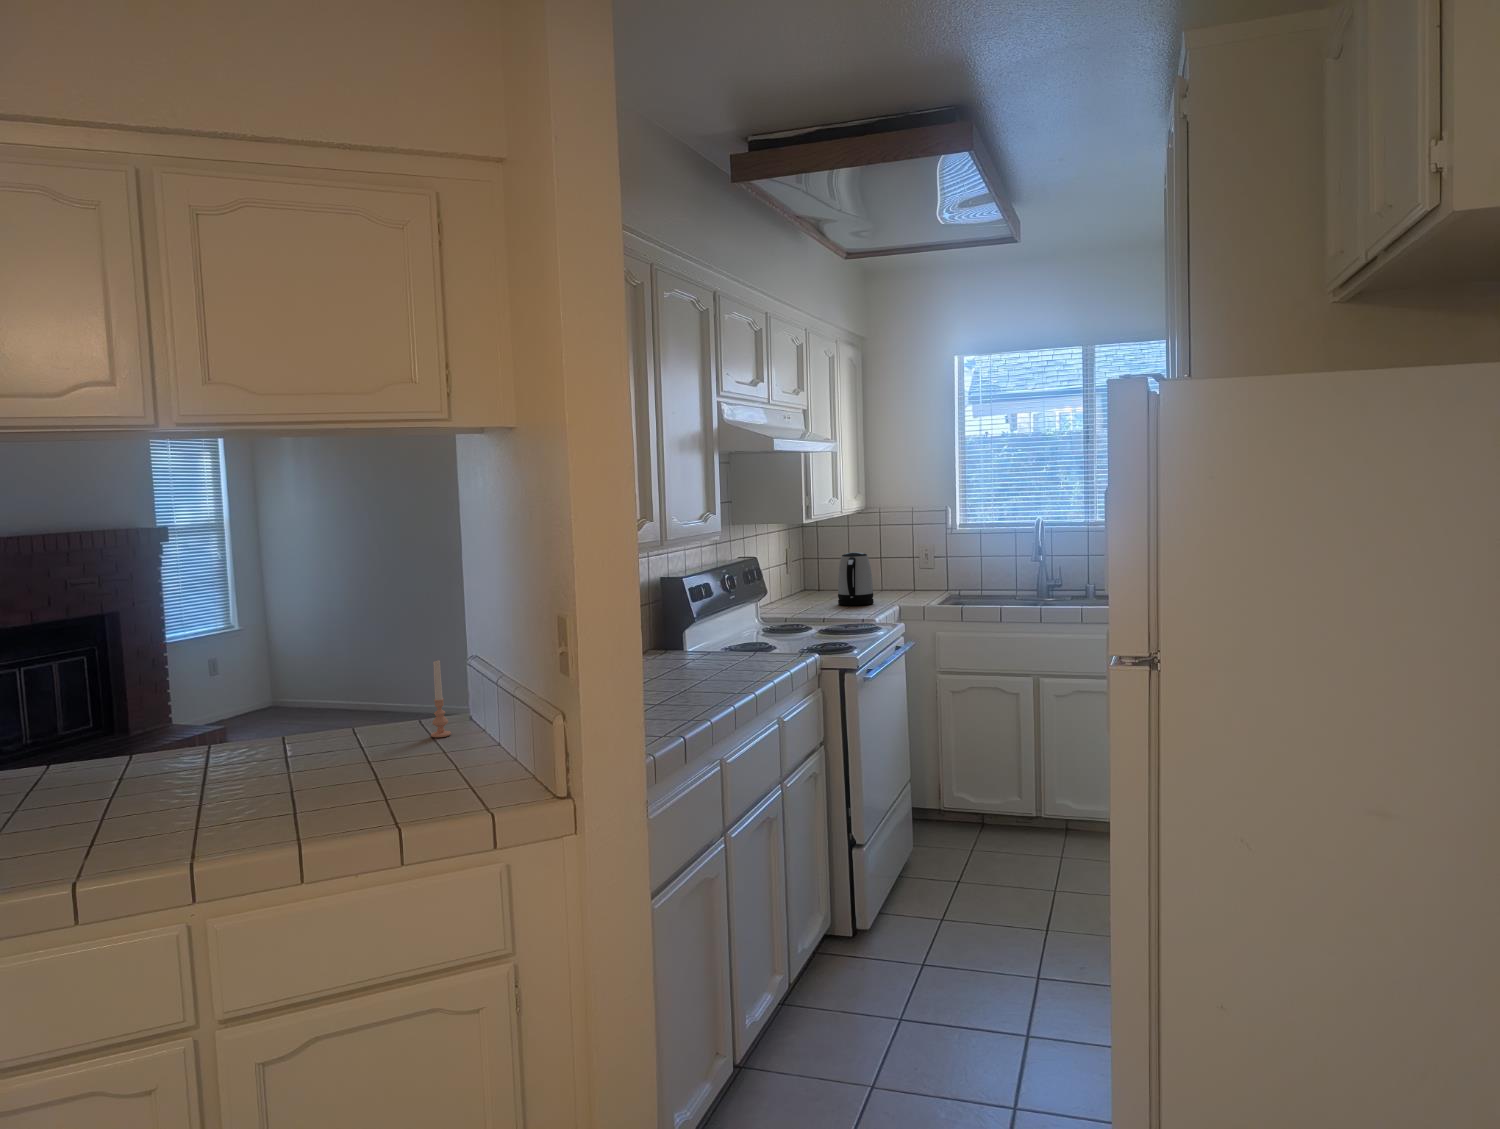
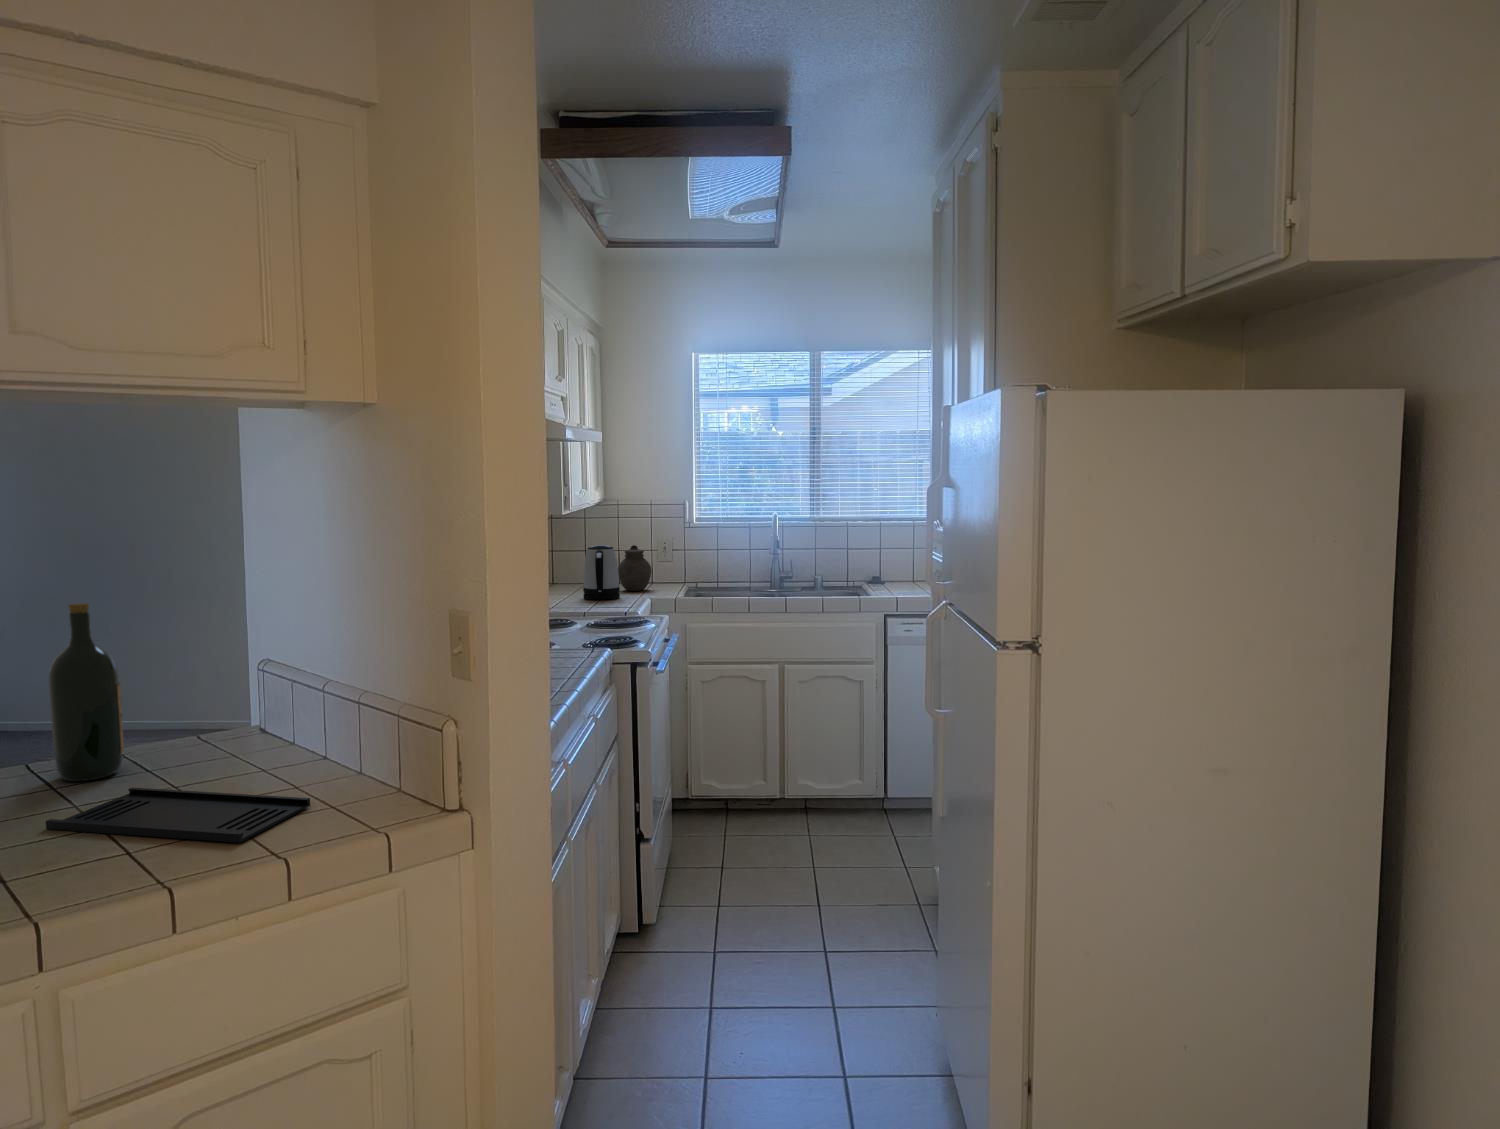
jar: none [877,552,910,597] -> present [618,545,651,591]
wine bottle: none [294,602,351,747] -> present [49,603,124,781]
candle: present [431,660,451,737] -> none [230,668,255,758]
tray: none [262,756,452,810] -> present [46,788,310,843]

